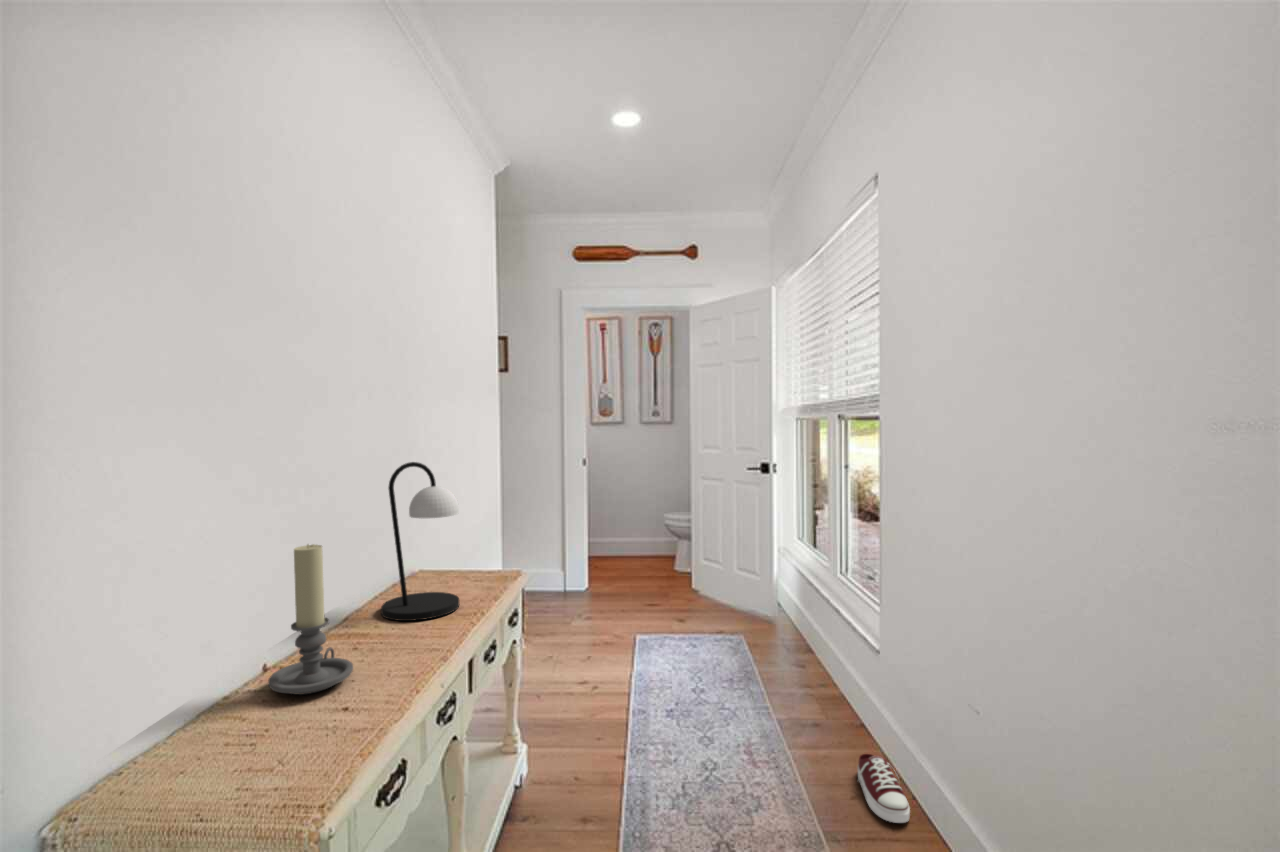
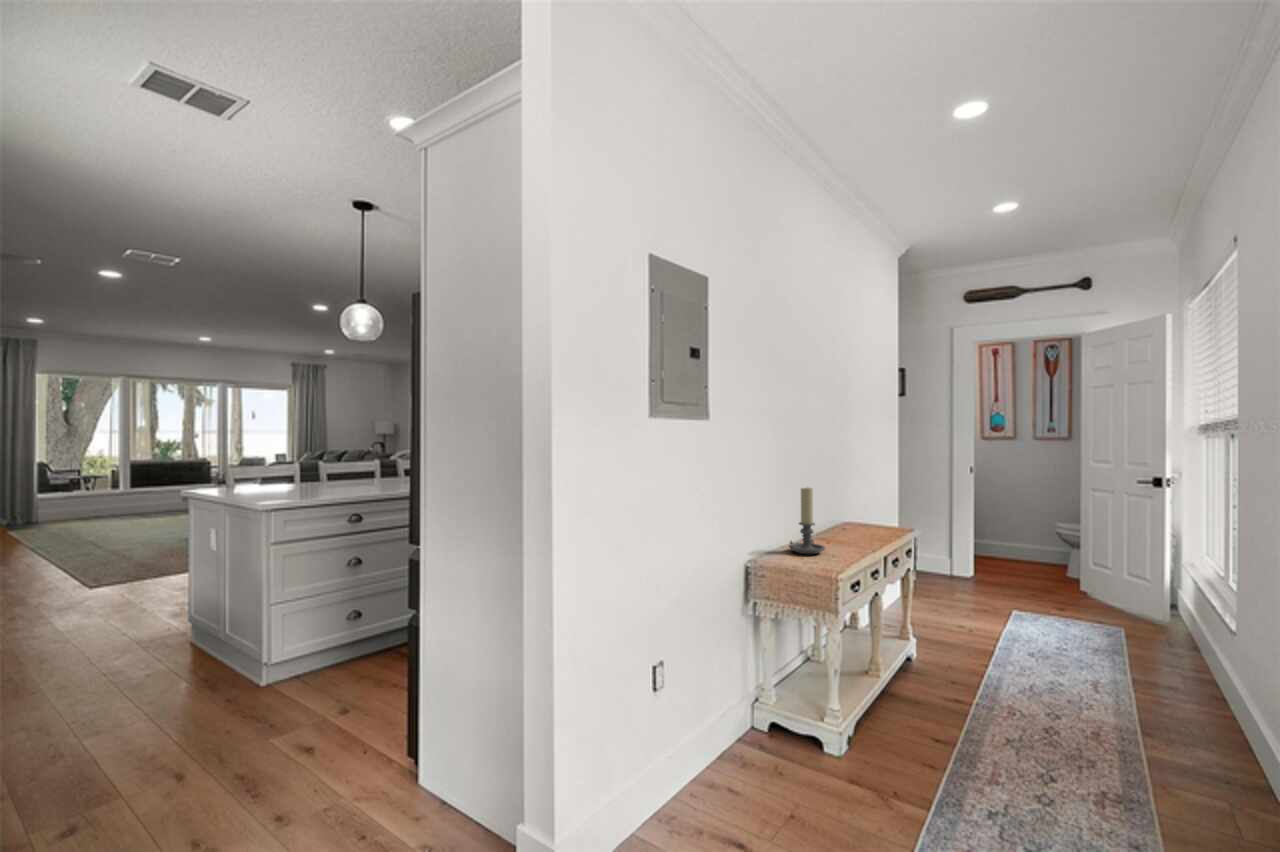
table lamp: present [381,462,460,621] -> none [830,454,875,540]
shoe: present [858,754,910,823] -> none [1192,705,1238,750]

